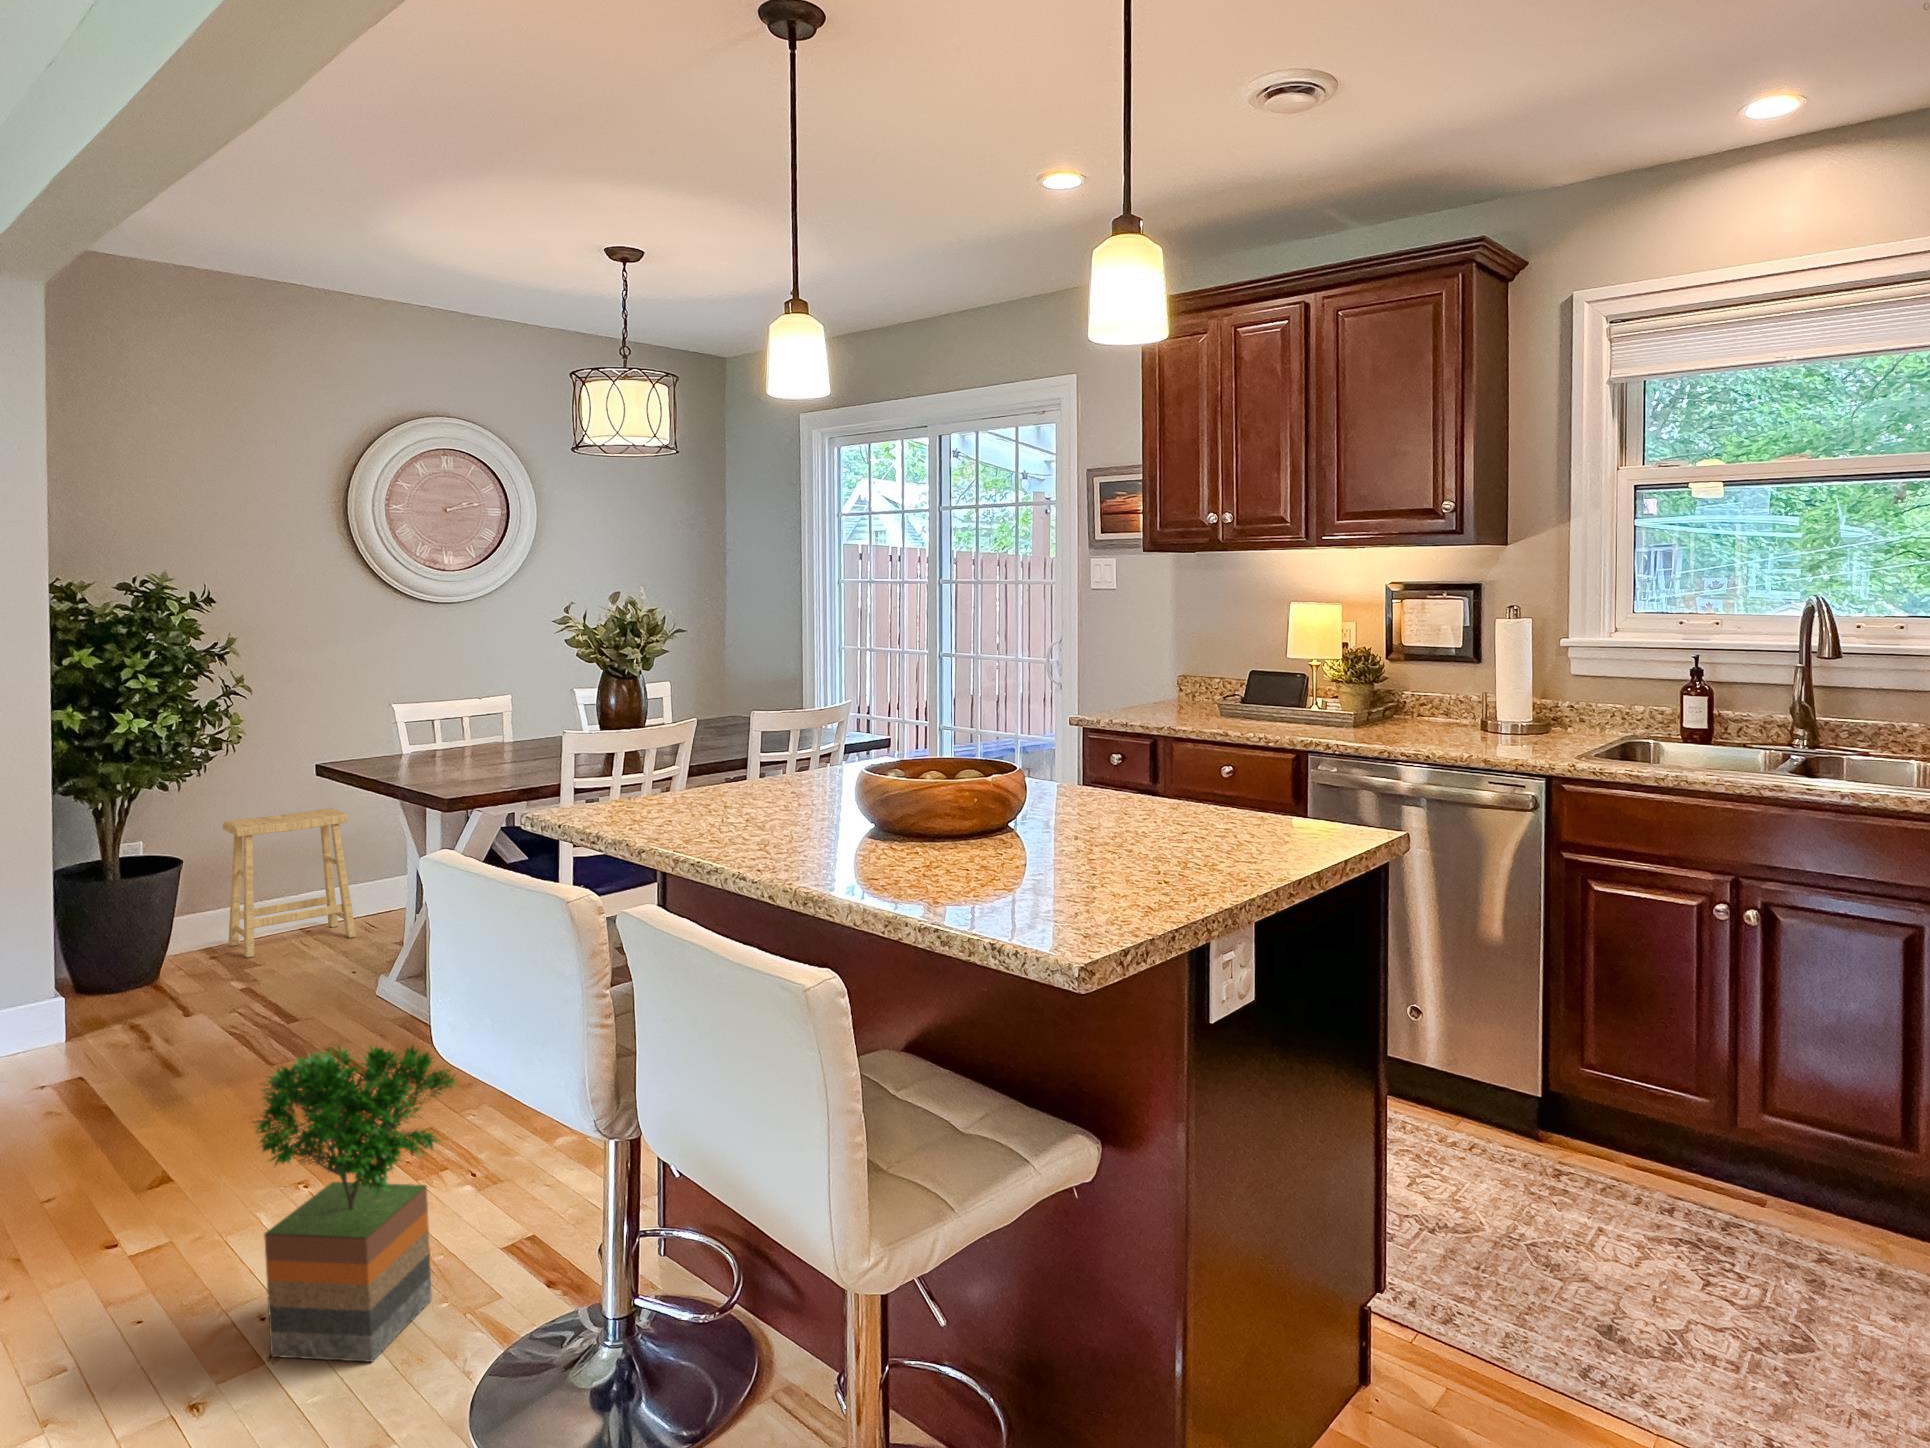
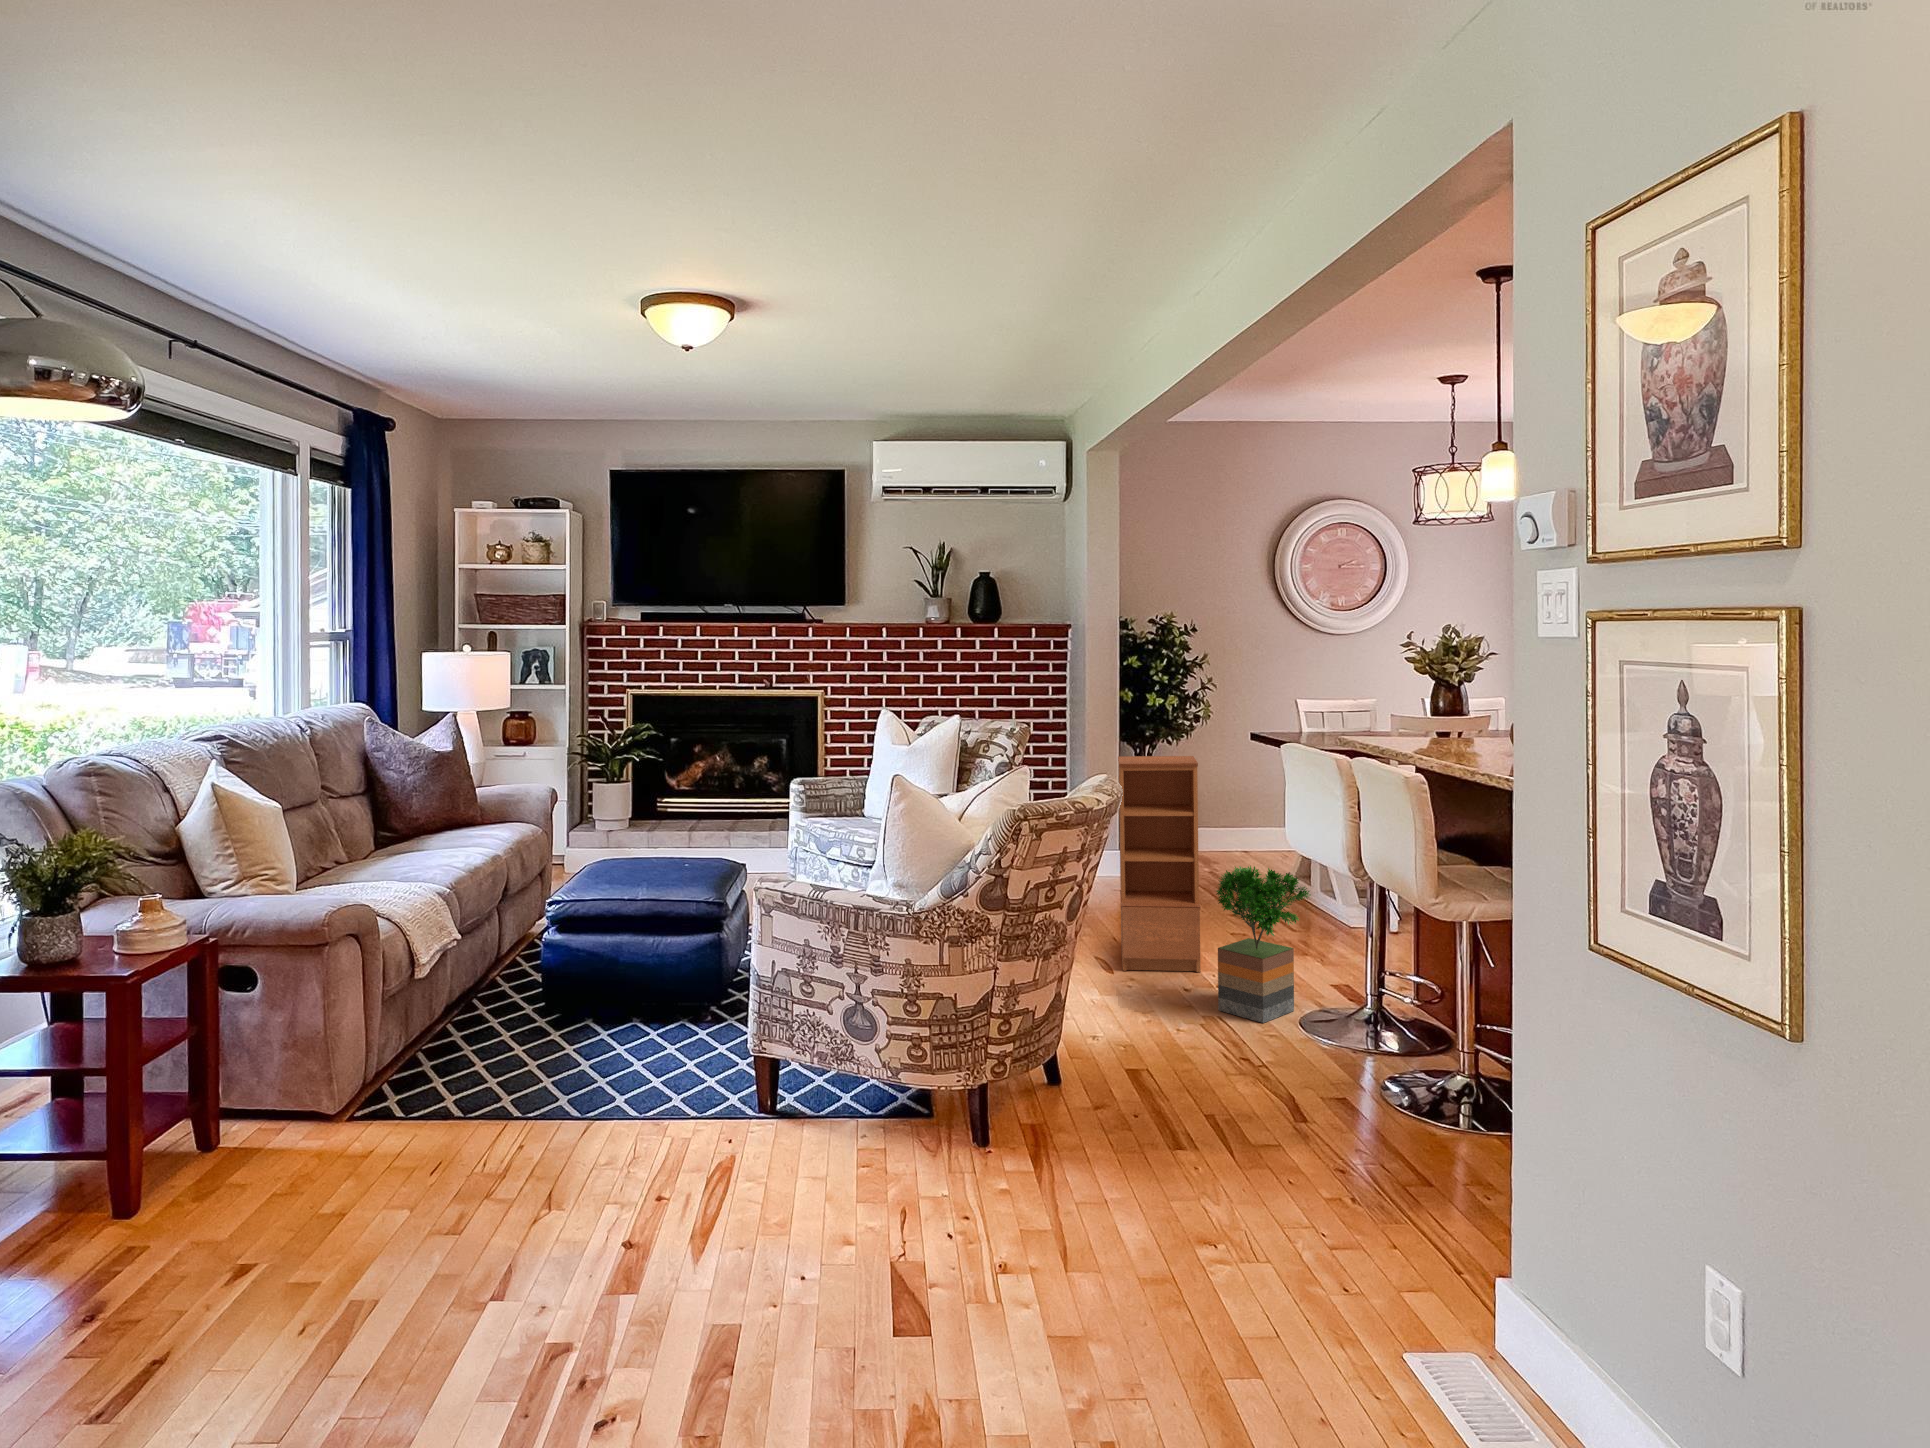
footstool: present [223,808,356,958] -> none [1198,767,1271,854]
bookcase: none [10,831,230,1305] -> present [1118,756,1201,972]

